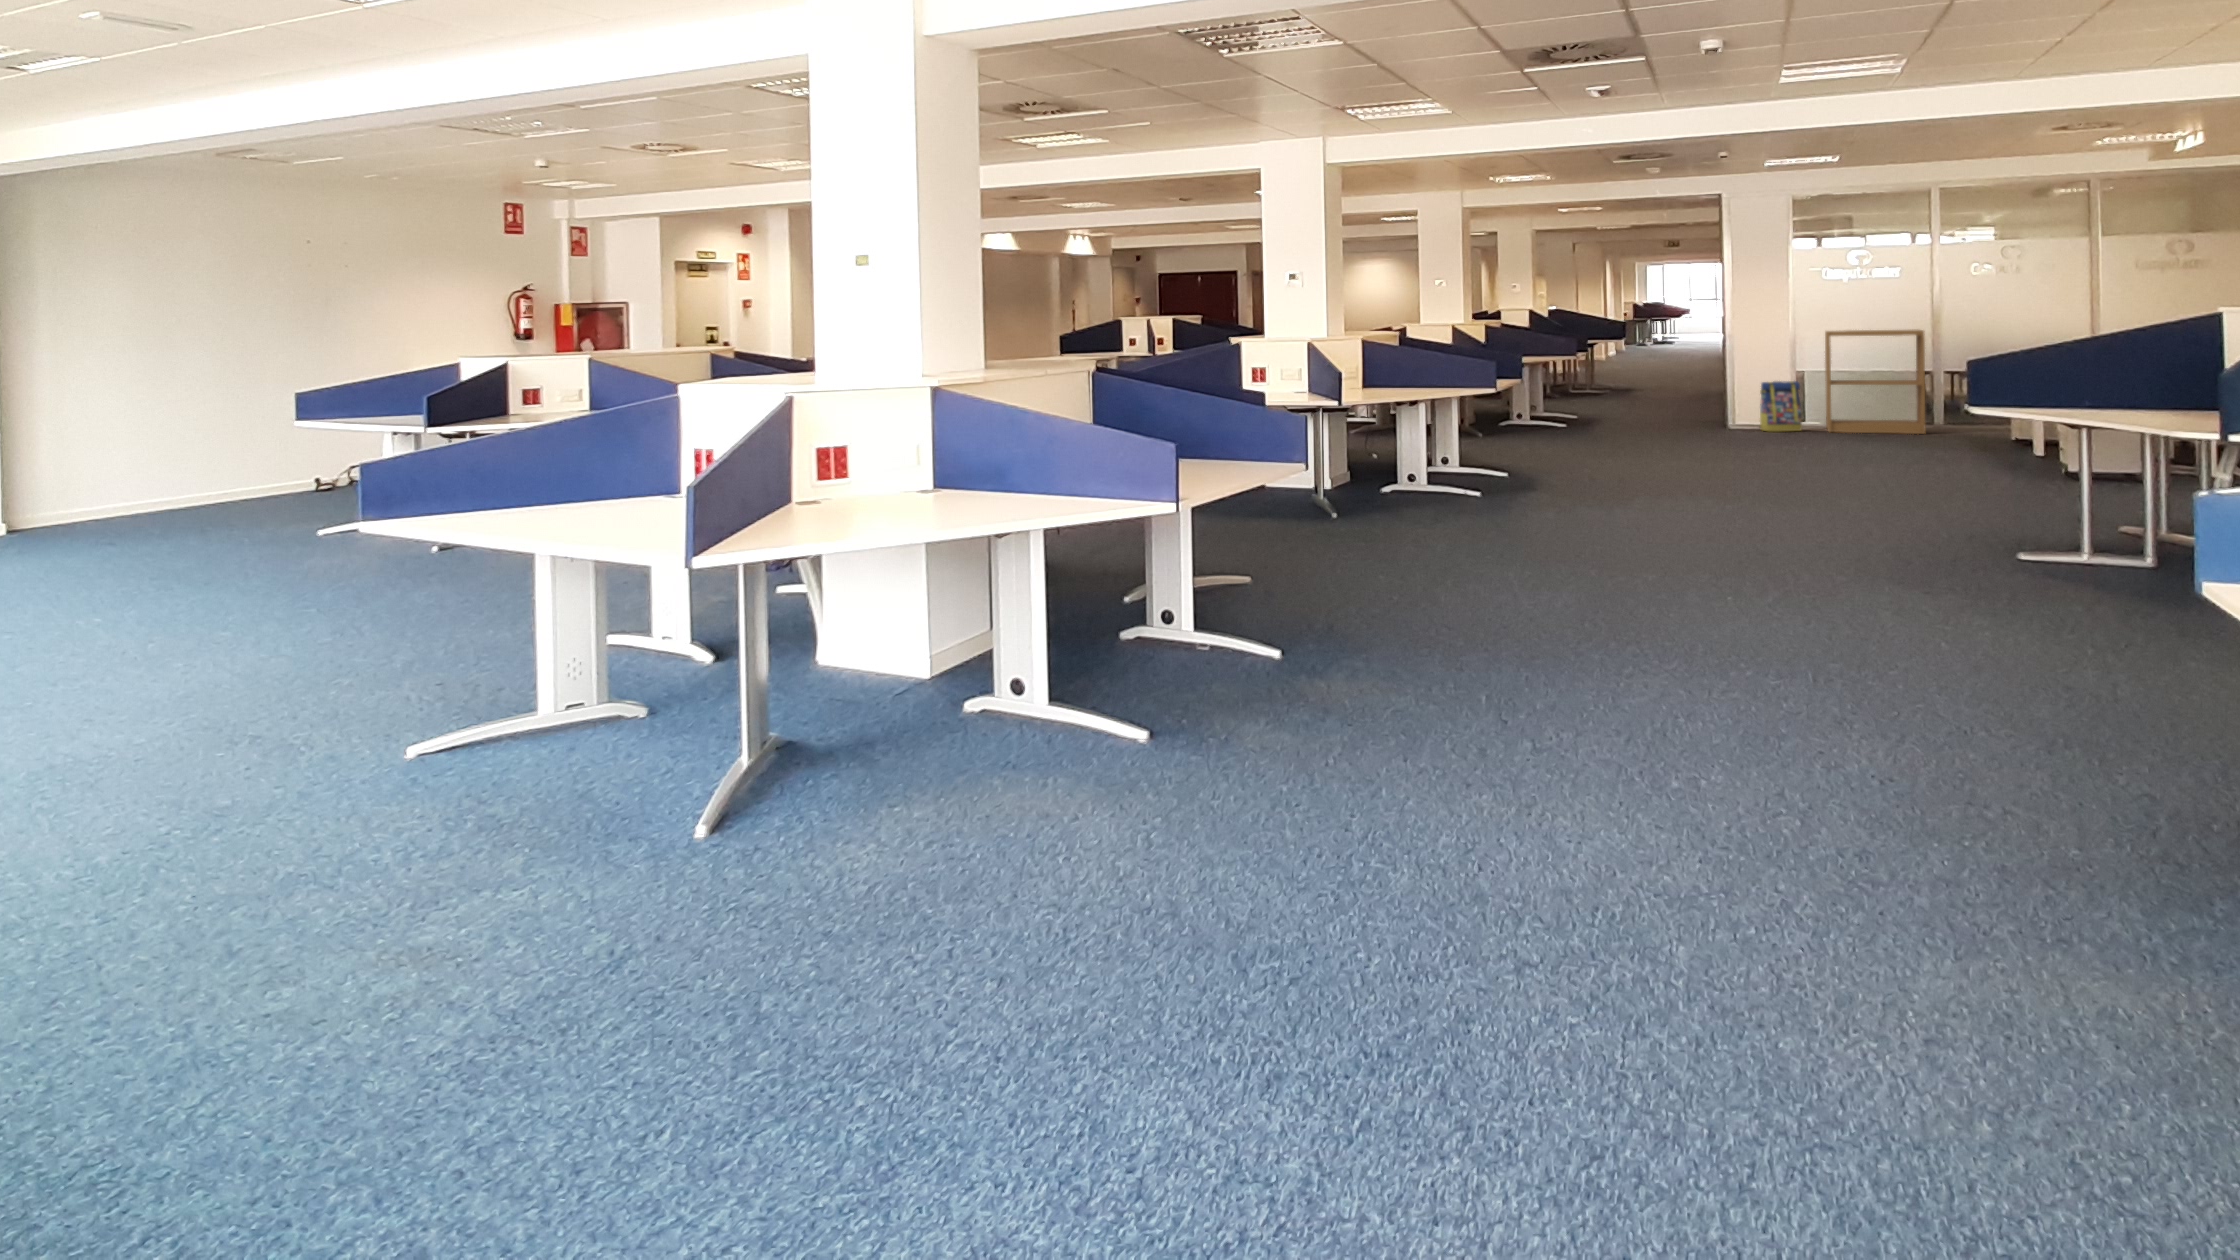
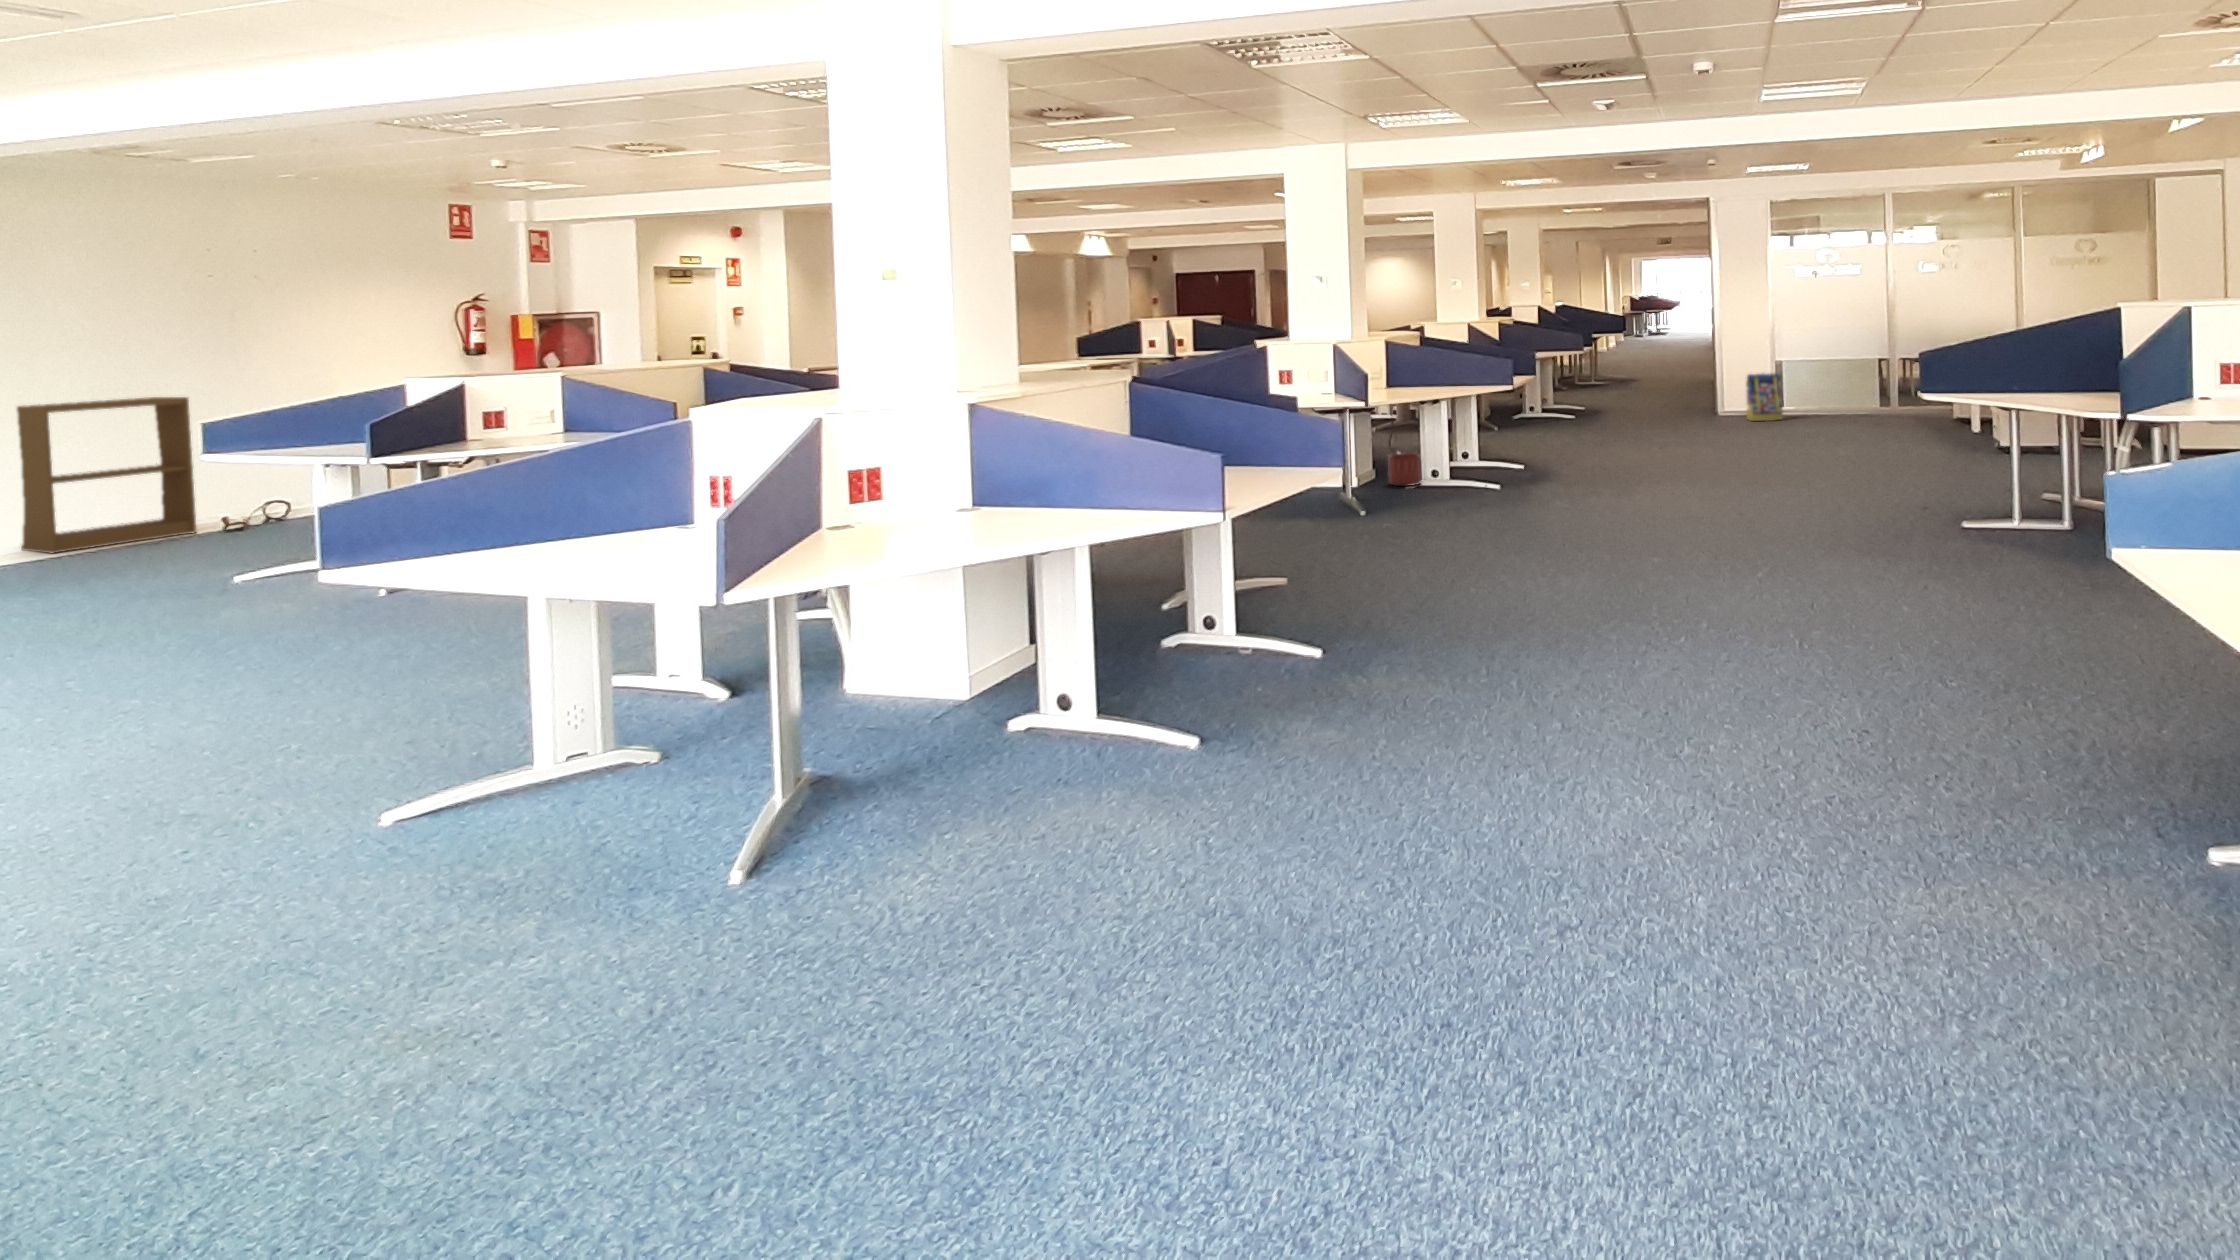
bookshelf: present [1825,330,1926,434] -> present [17,397,196,554]
planter: none [1369,454,1403,487] -> present [1388,453,1422,486]

